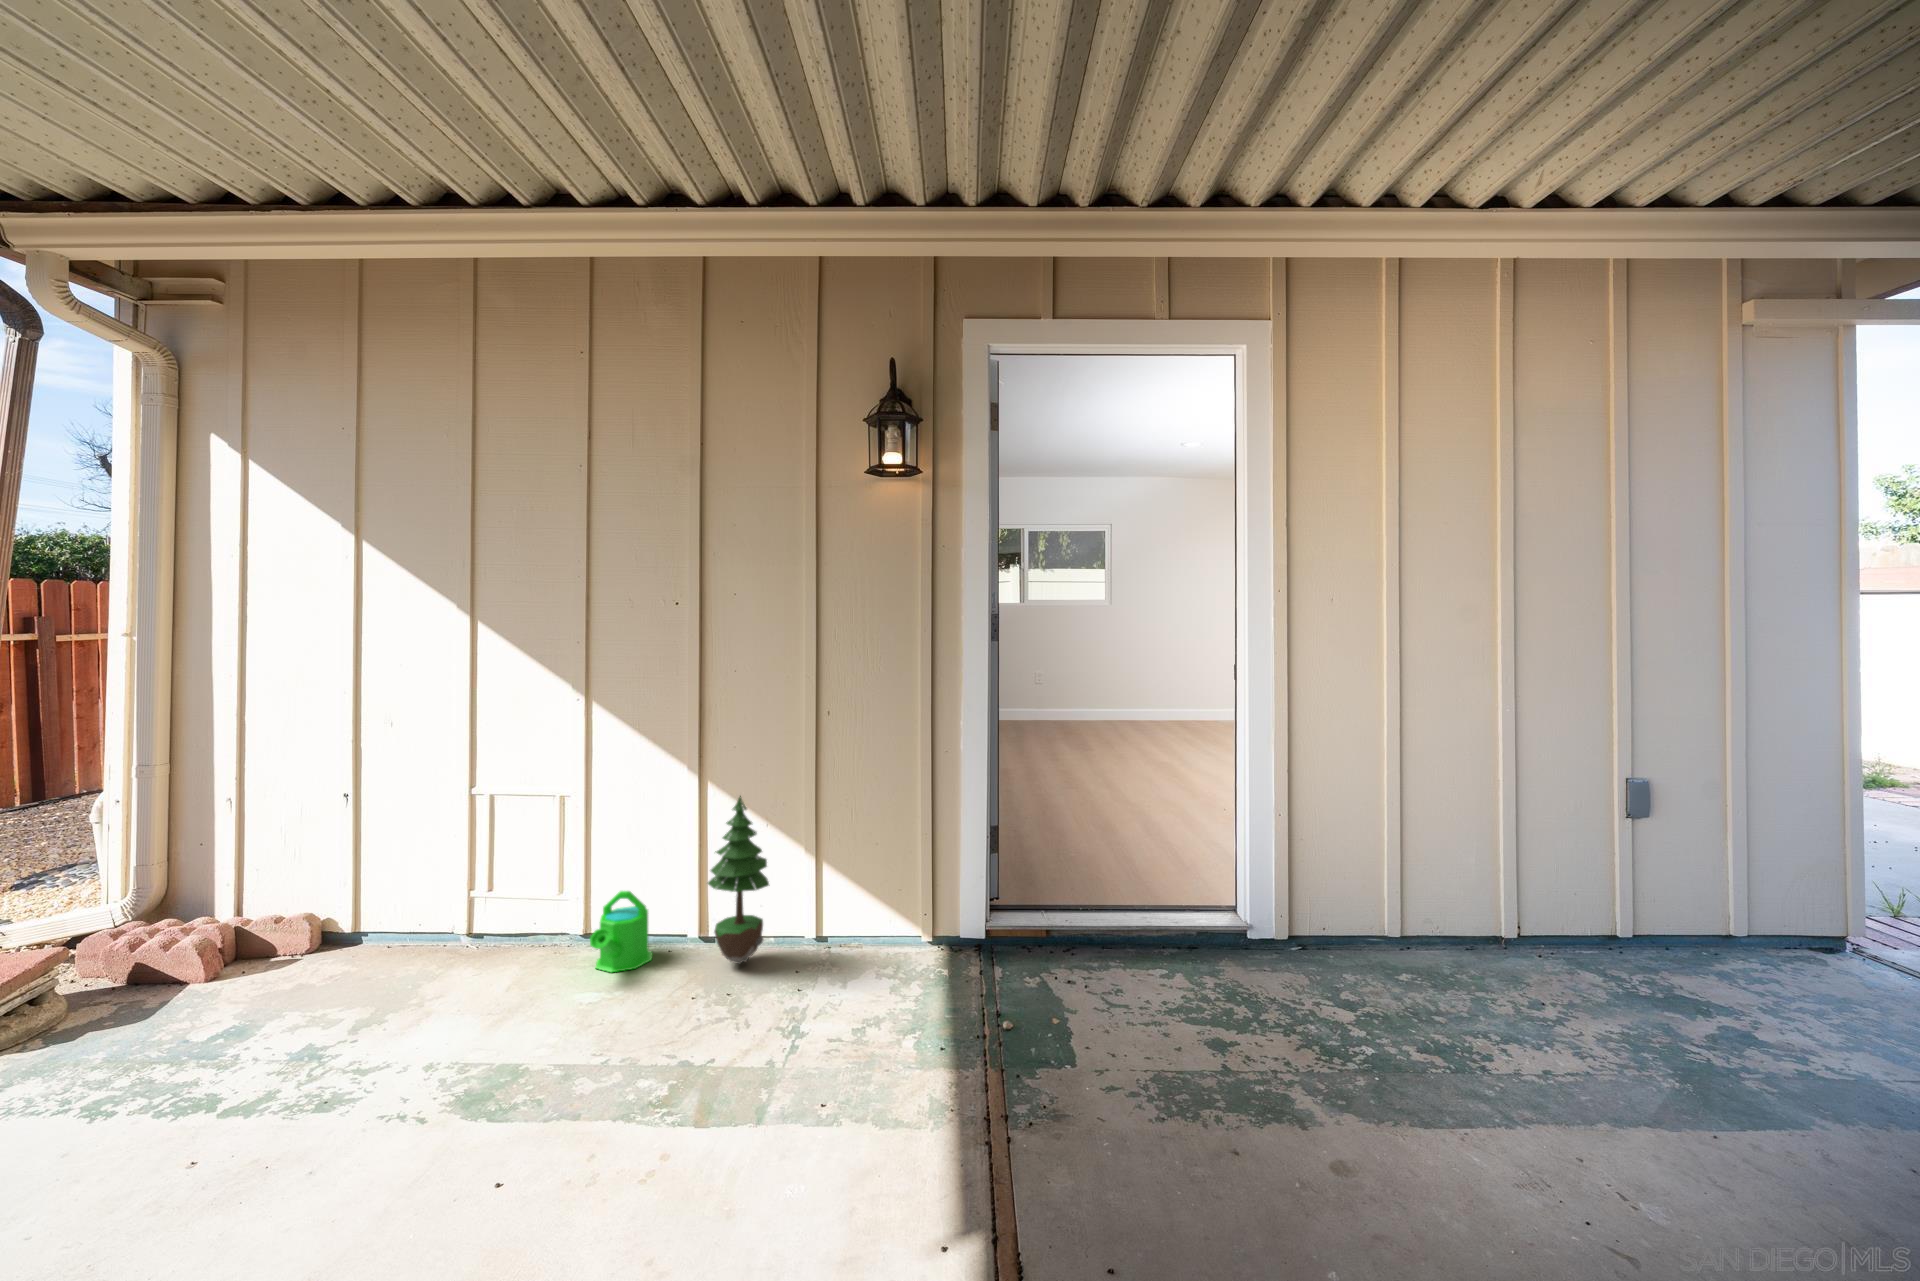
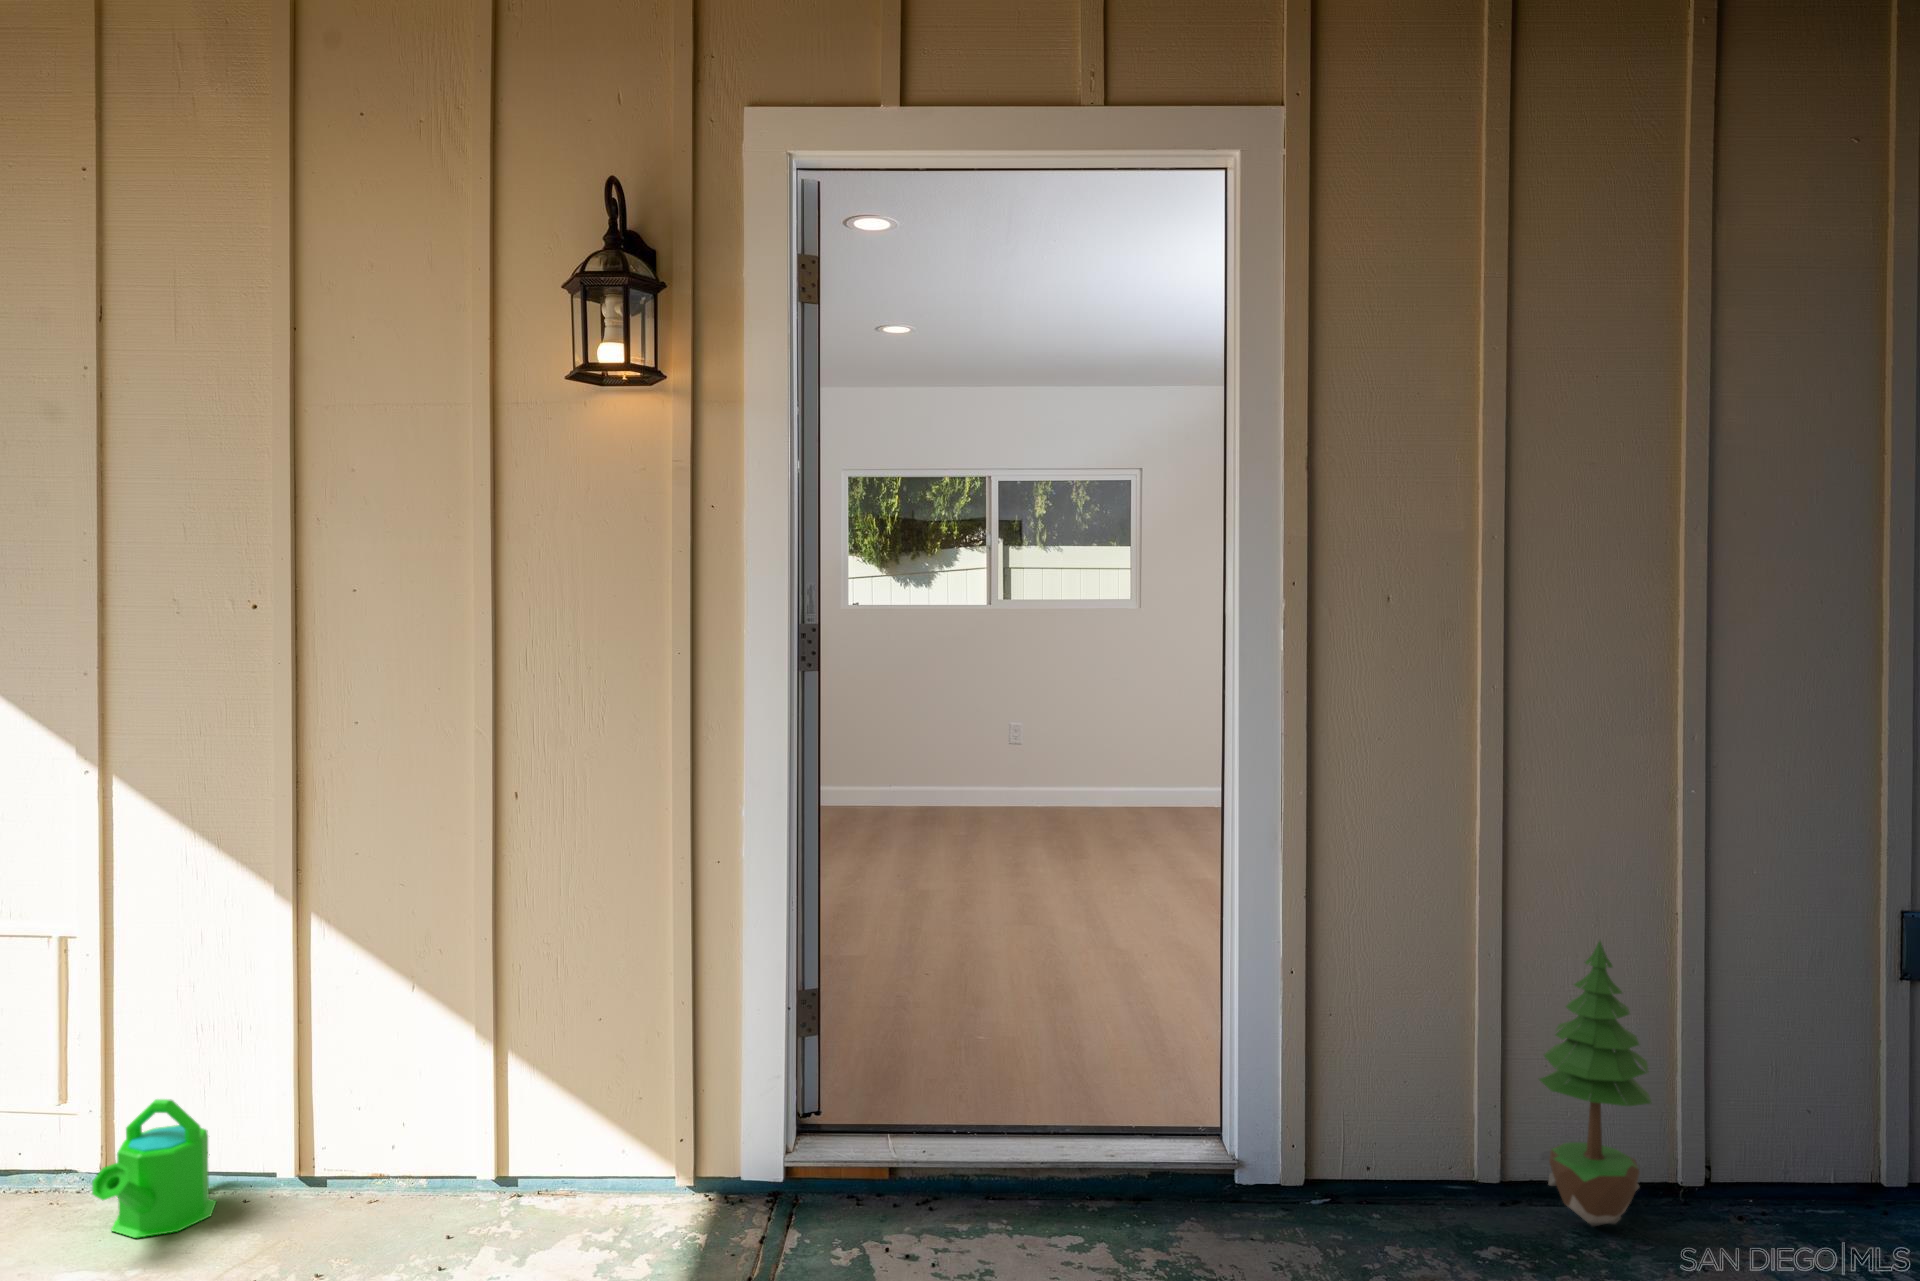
potted tree: present [708,796,769,964] -> present [1539,941,1652,1226]

